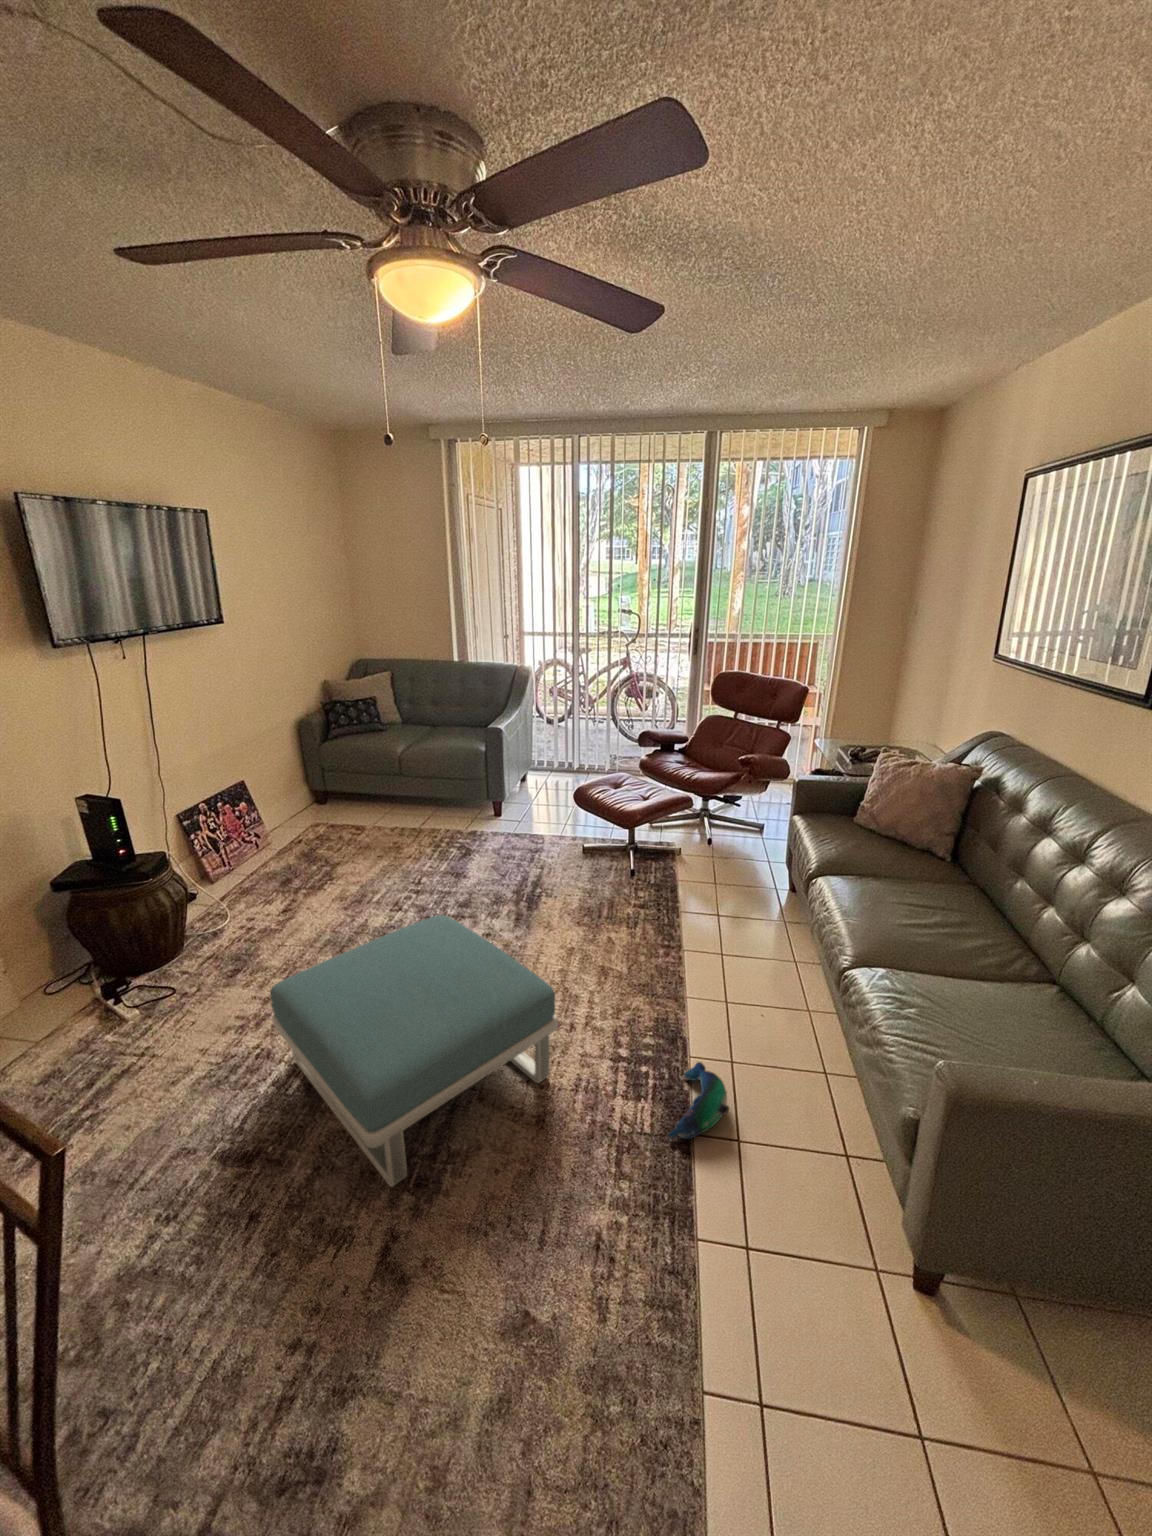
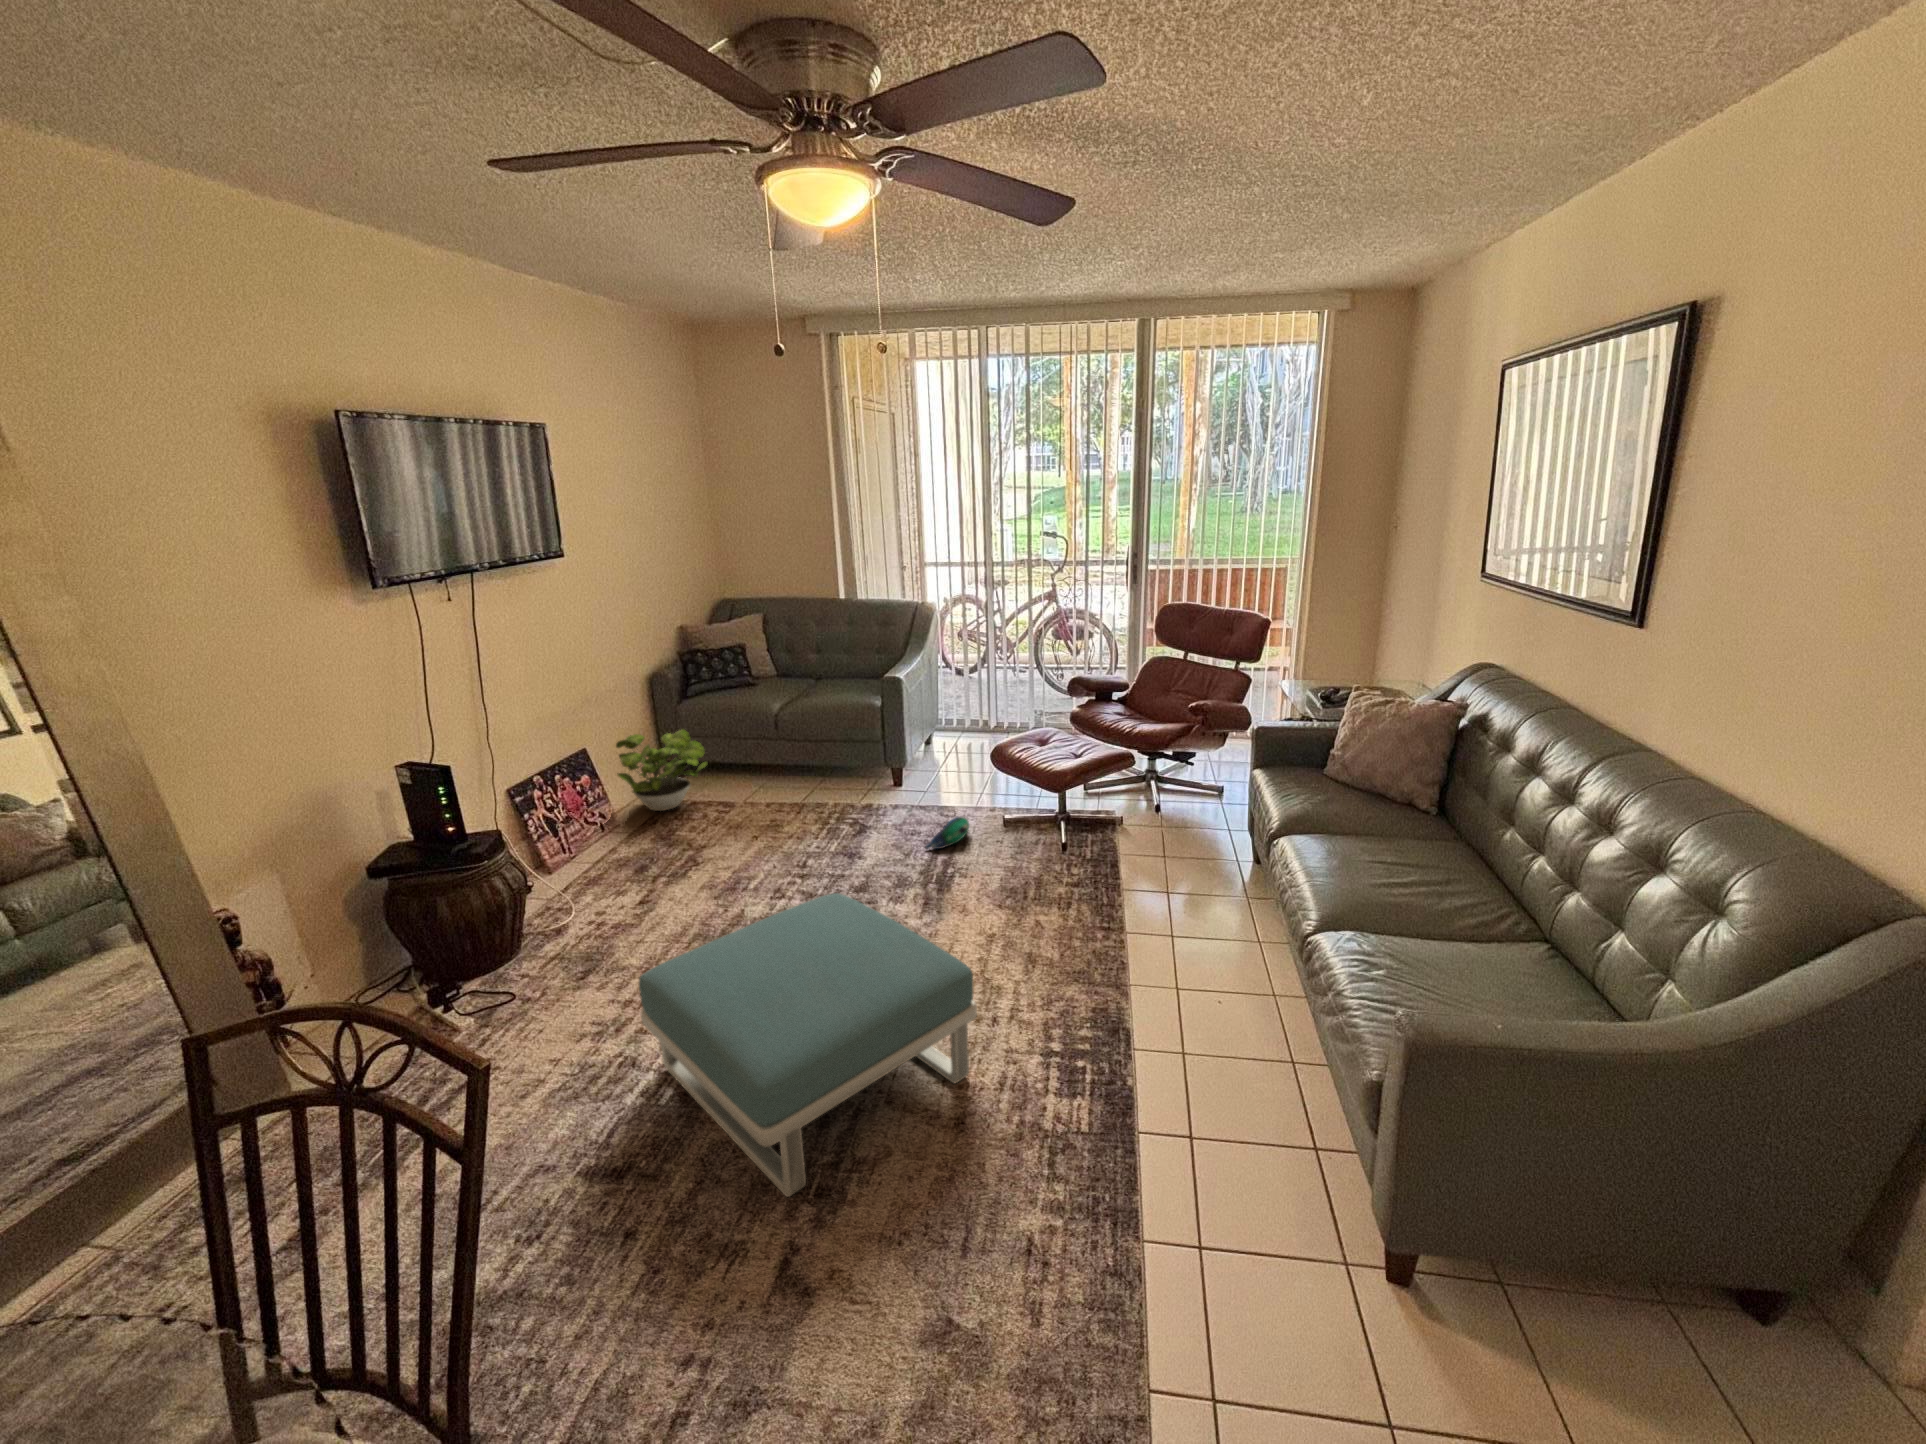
potted plant: none [270,766,345,831] -> present [616,729,708,811]
plush toy: present [669,1062,729,1139] -> present [925,817,969,849]

